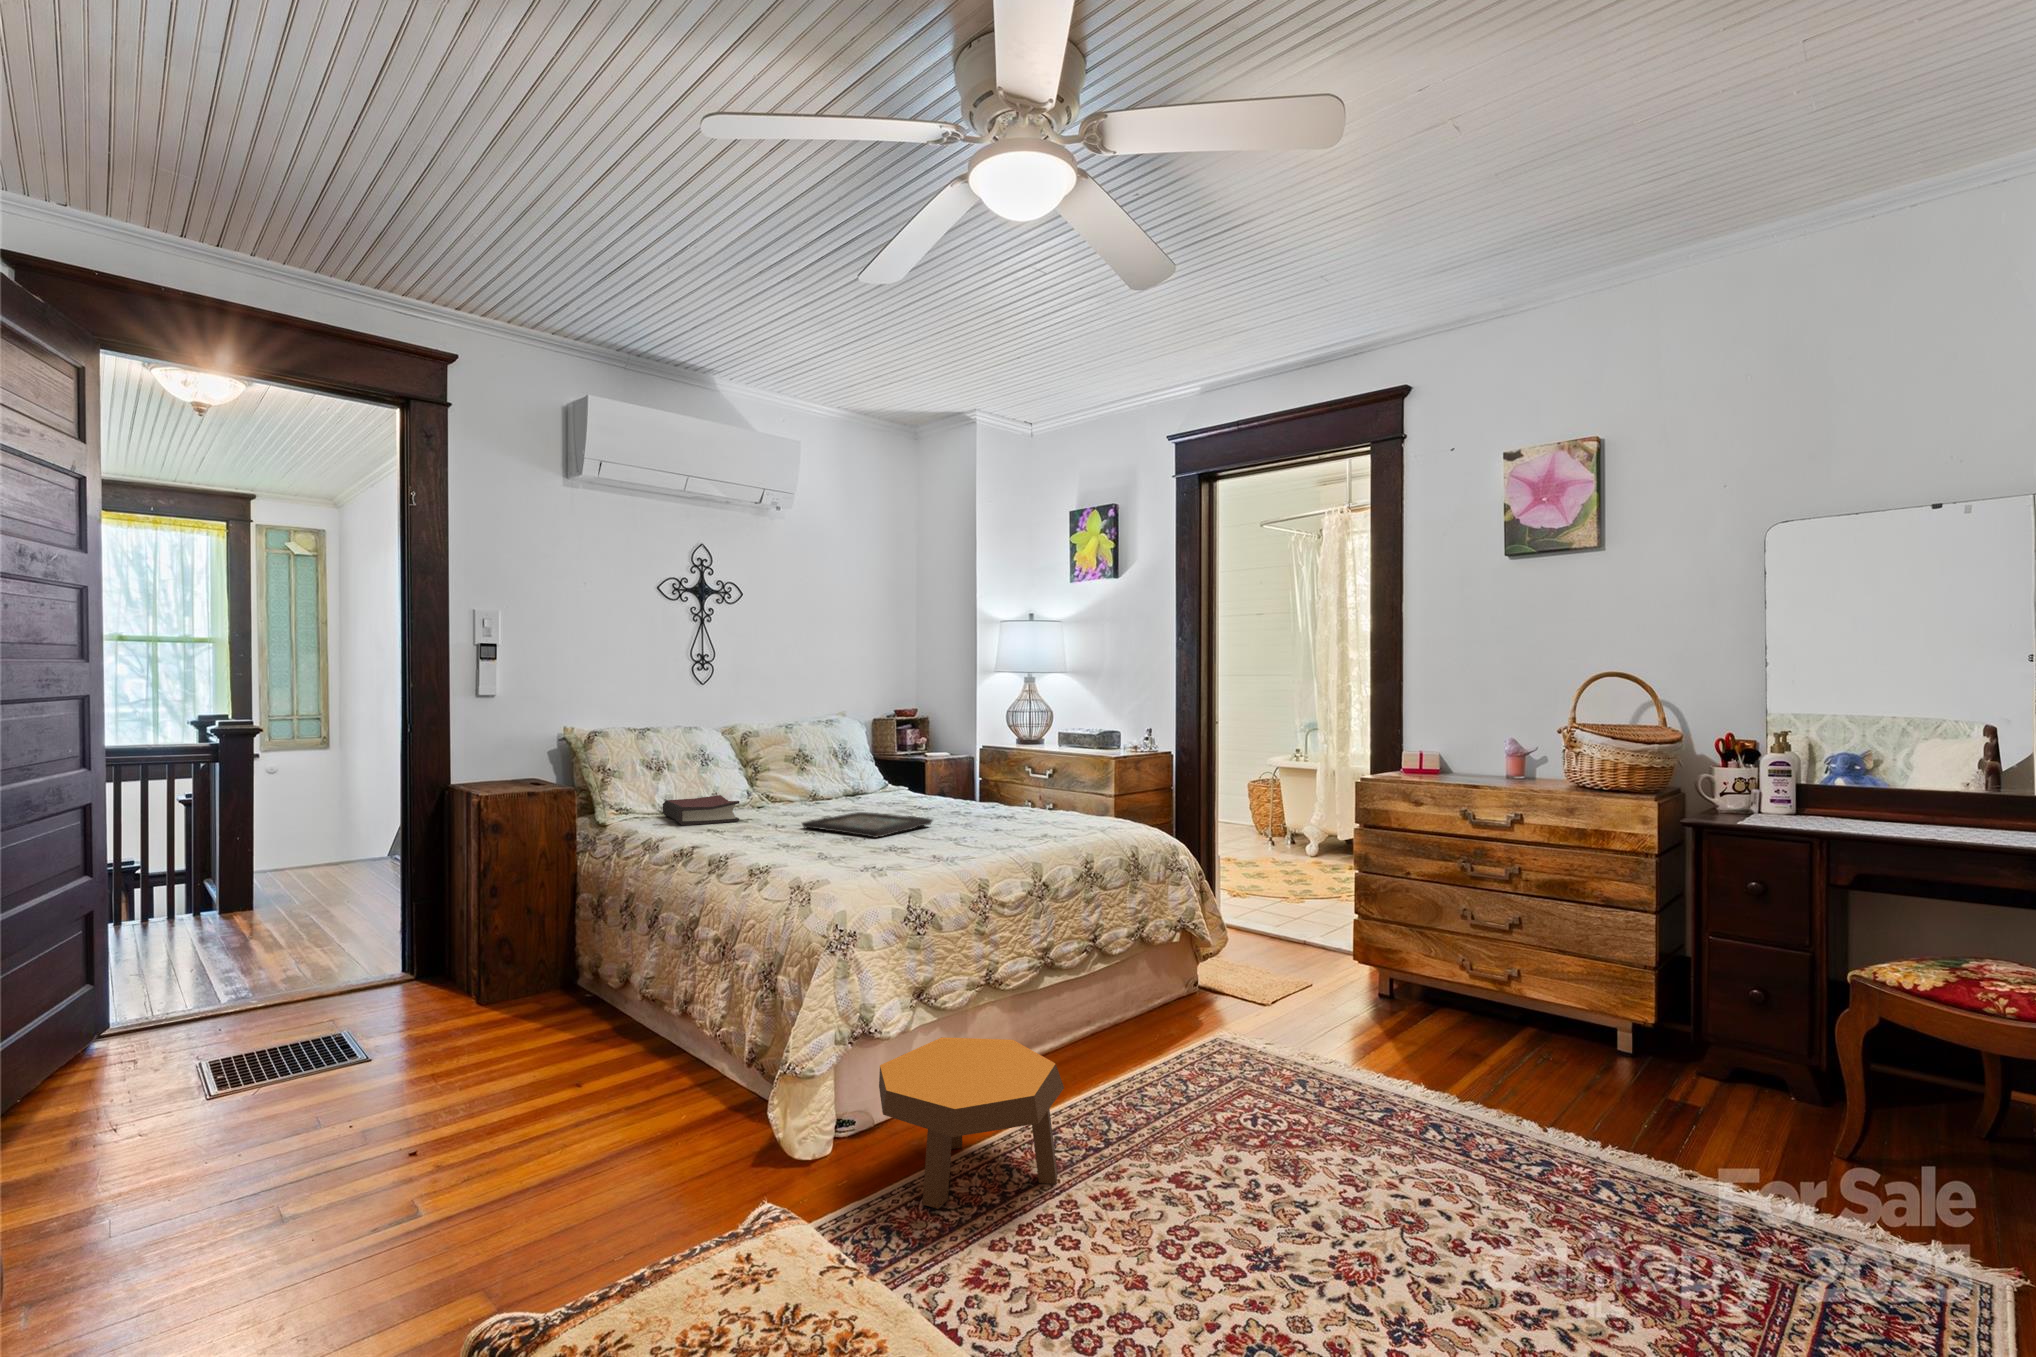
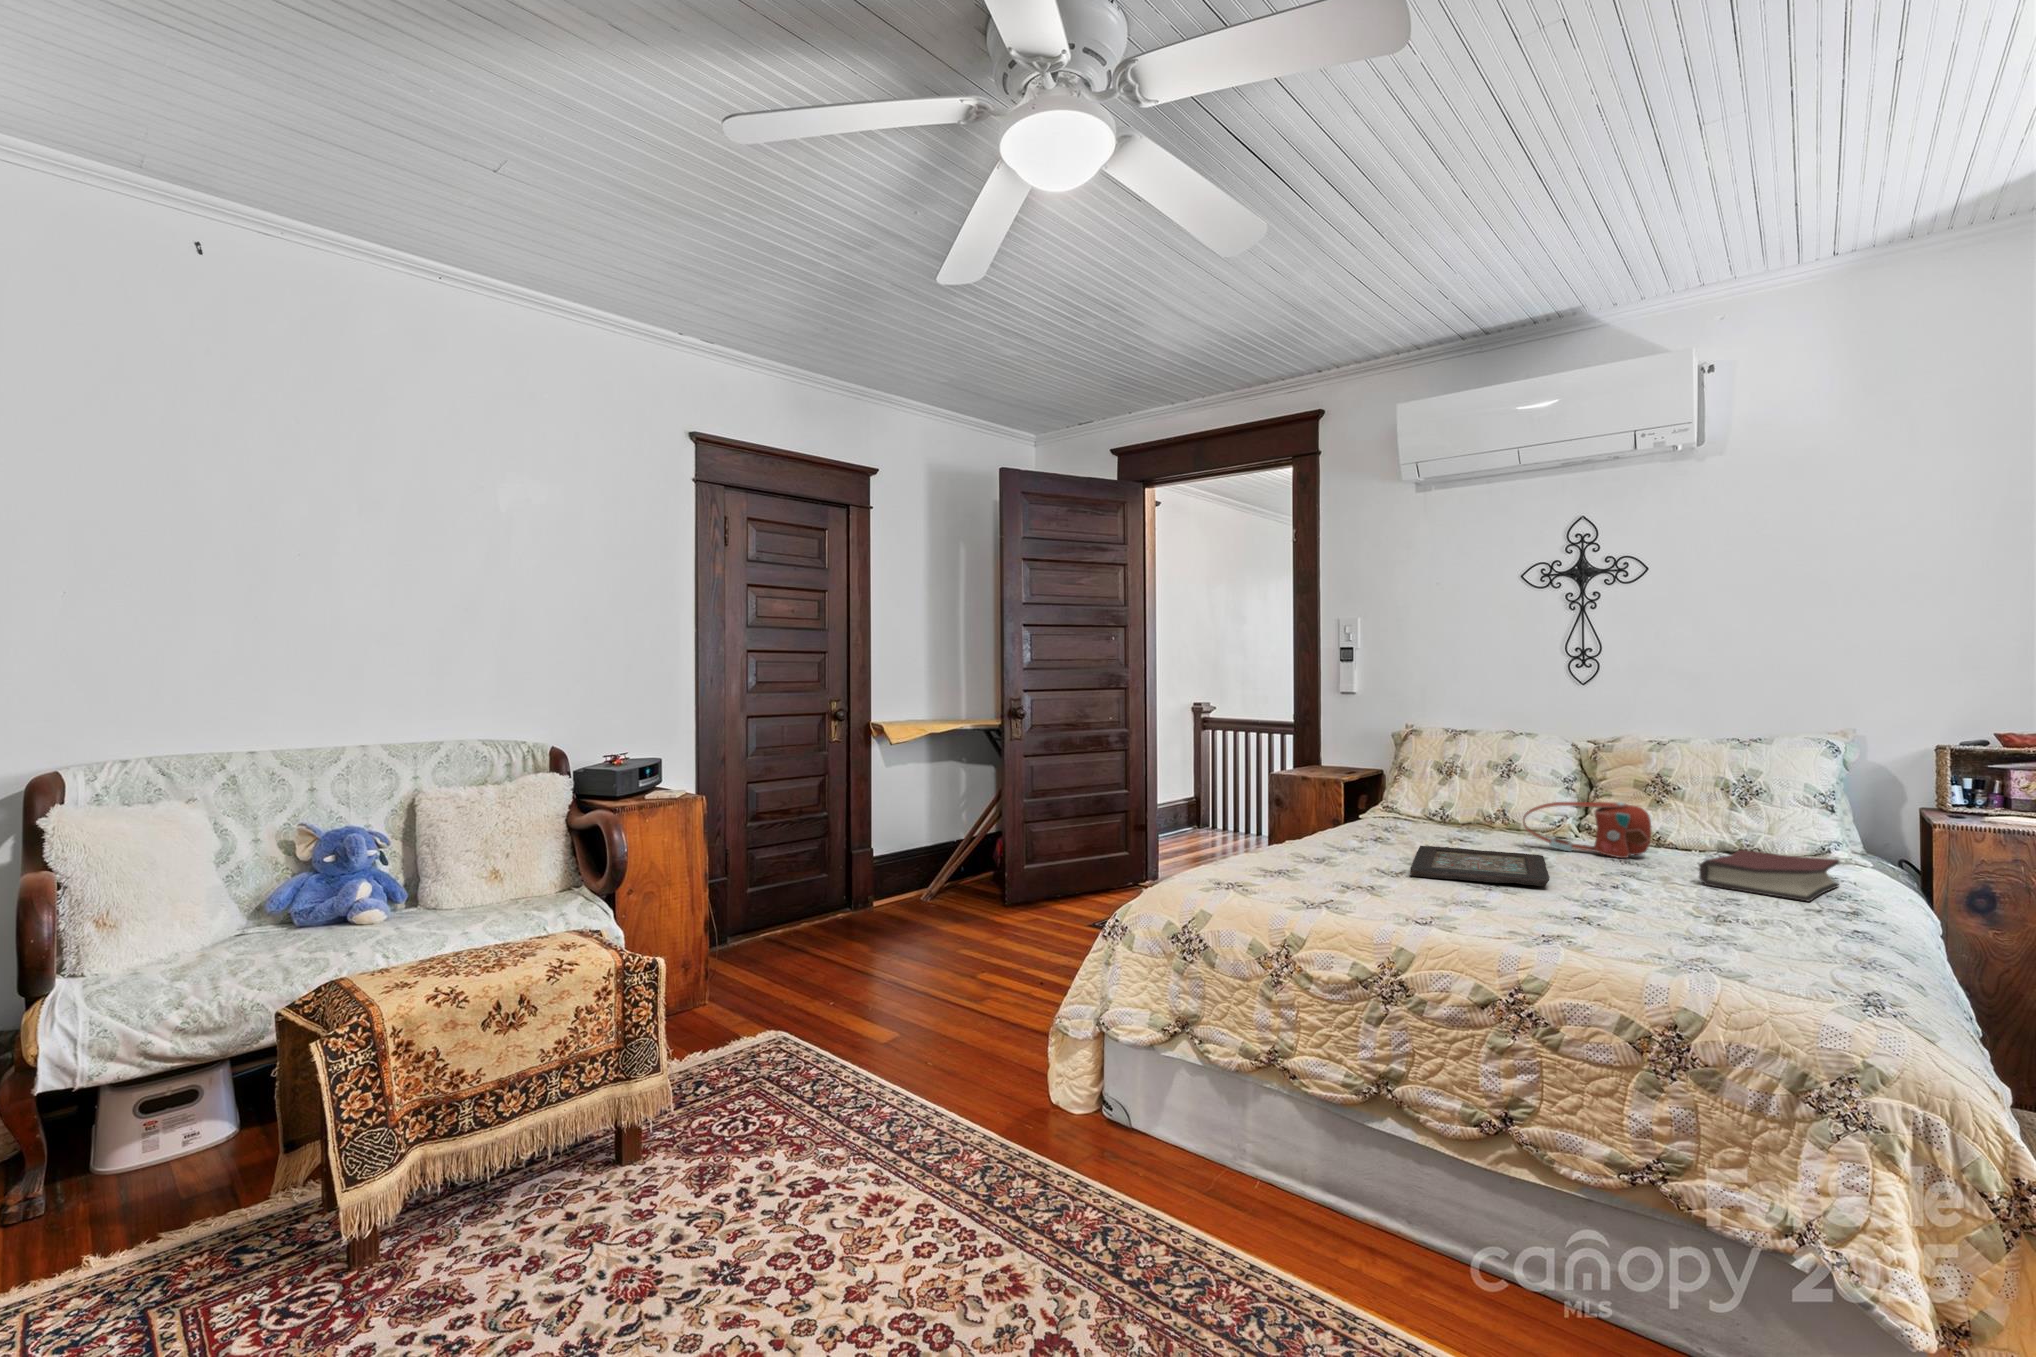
handbag: none [804,769,875,811] -> present [1523,802,1651,858]
hardback book: present [663,795,739,825] -> present [1699,850,1839,902]
footstool: present [879,1037,1064,1209] -> none [940,1040,1130,1248]

